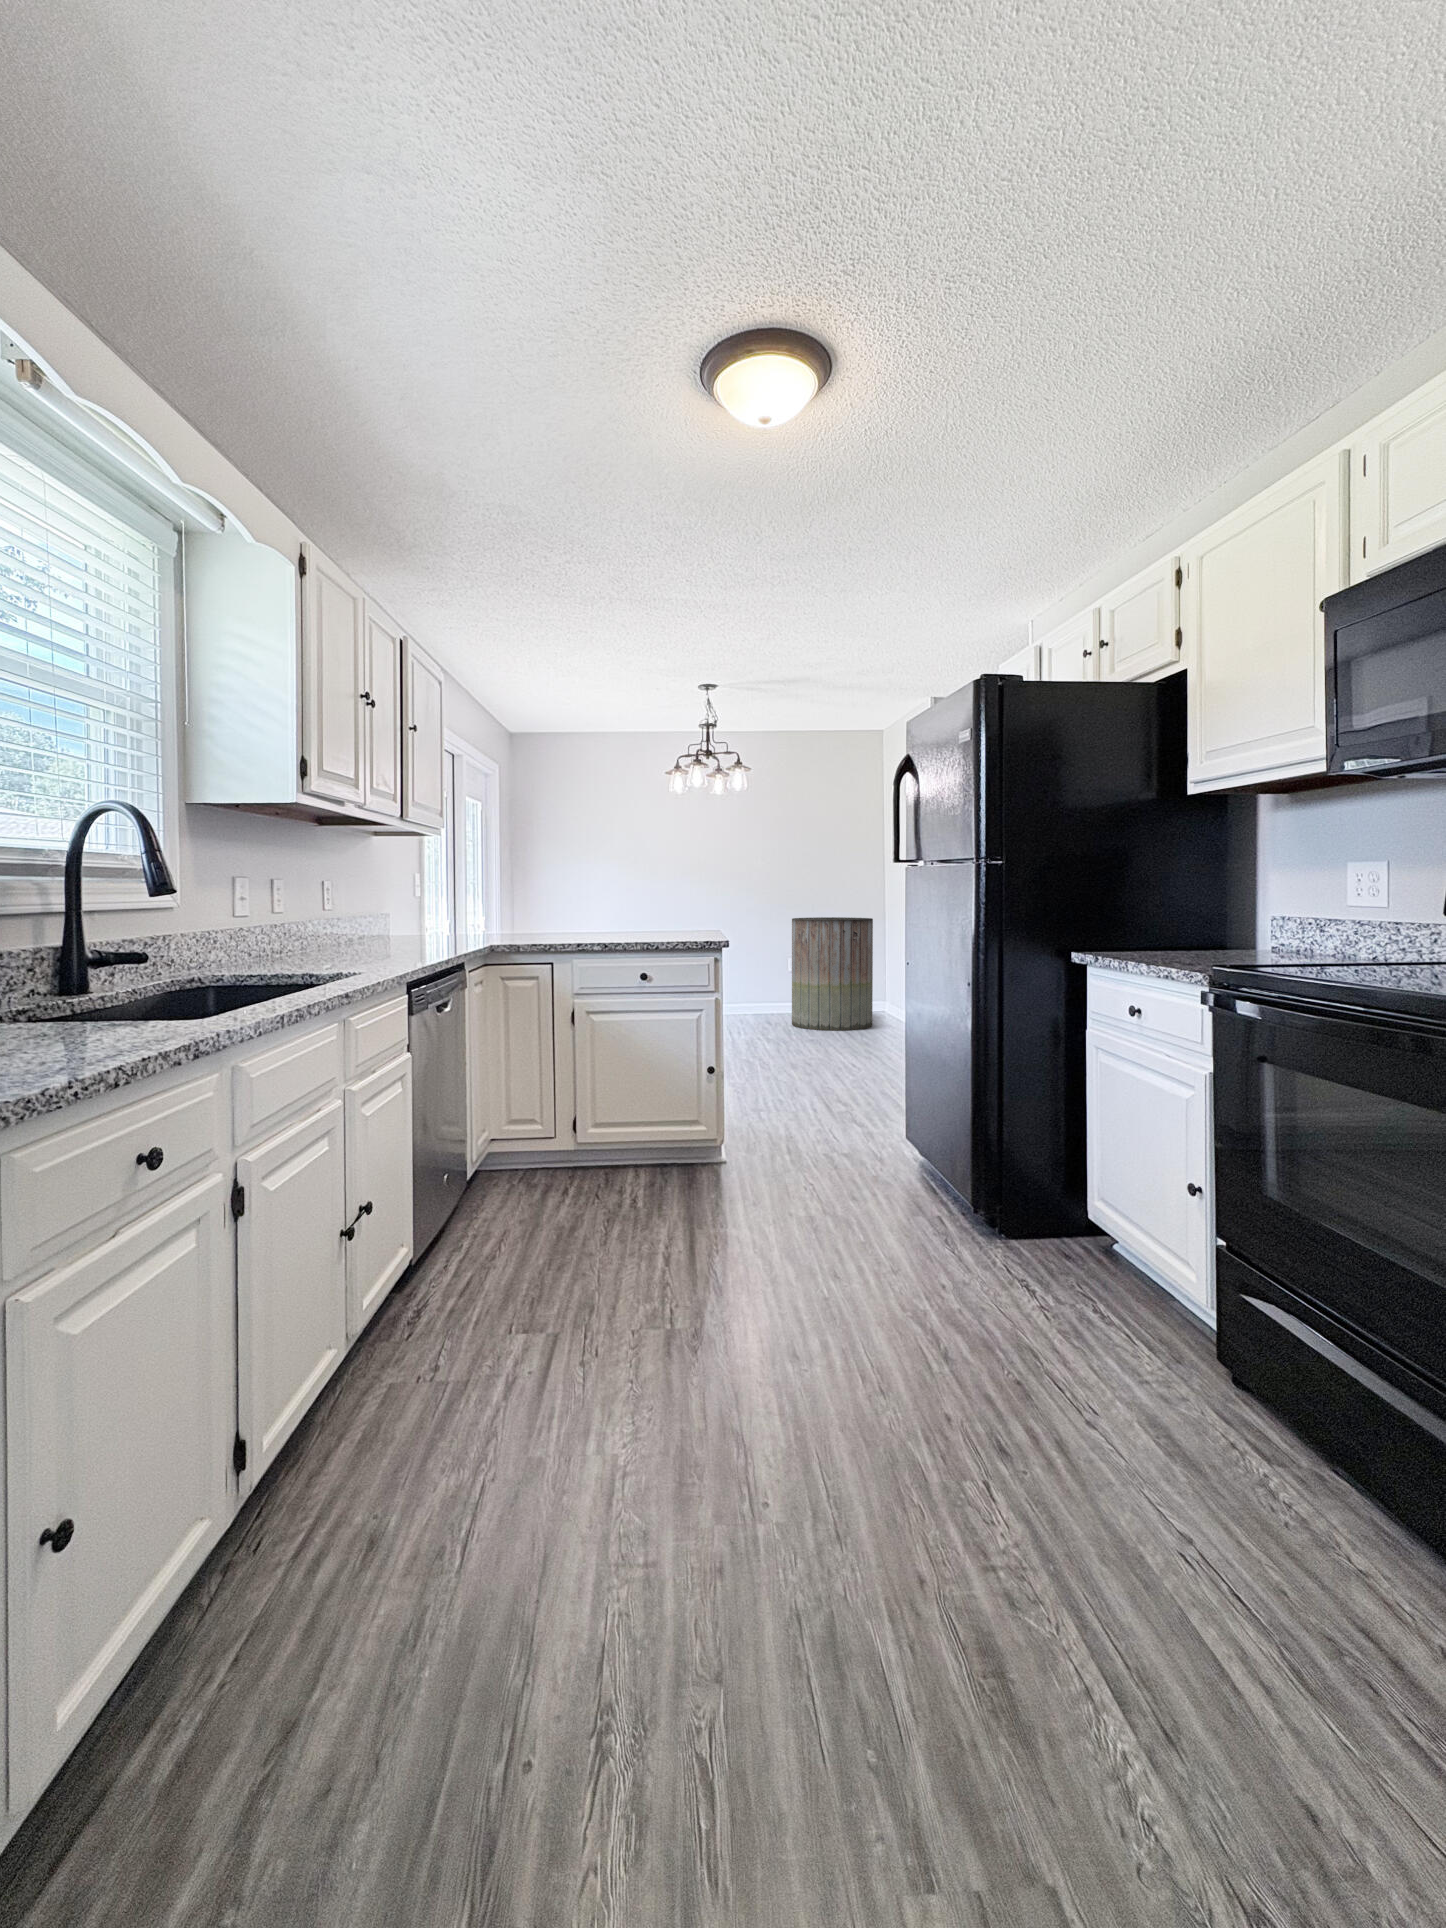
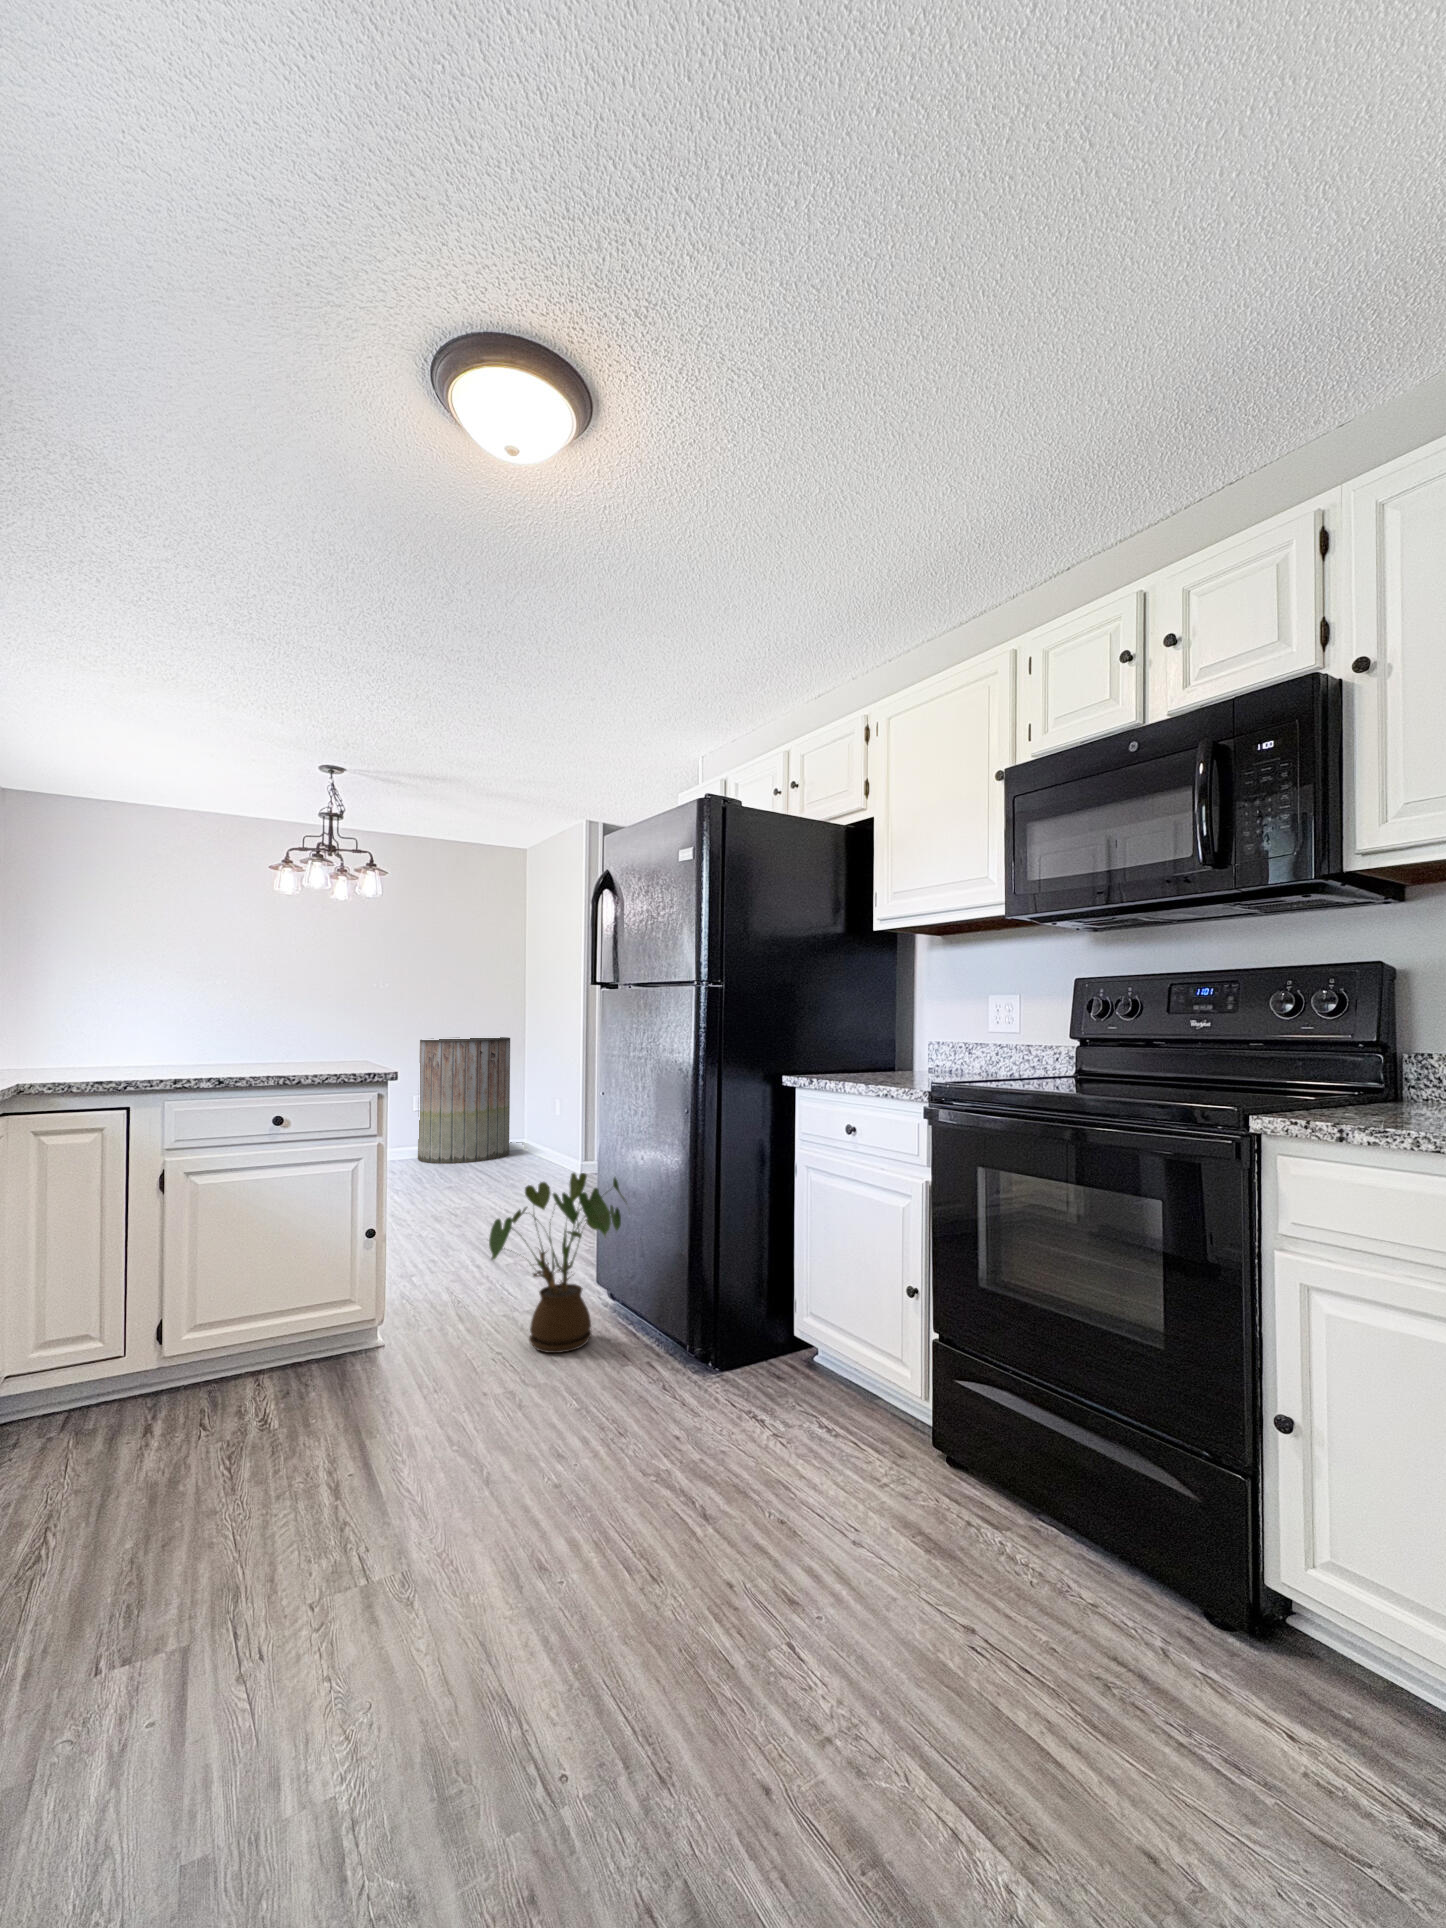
house plant: none [794,1038,929,1198] -> present [489,1173,625,1353]

